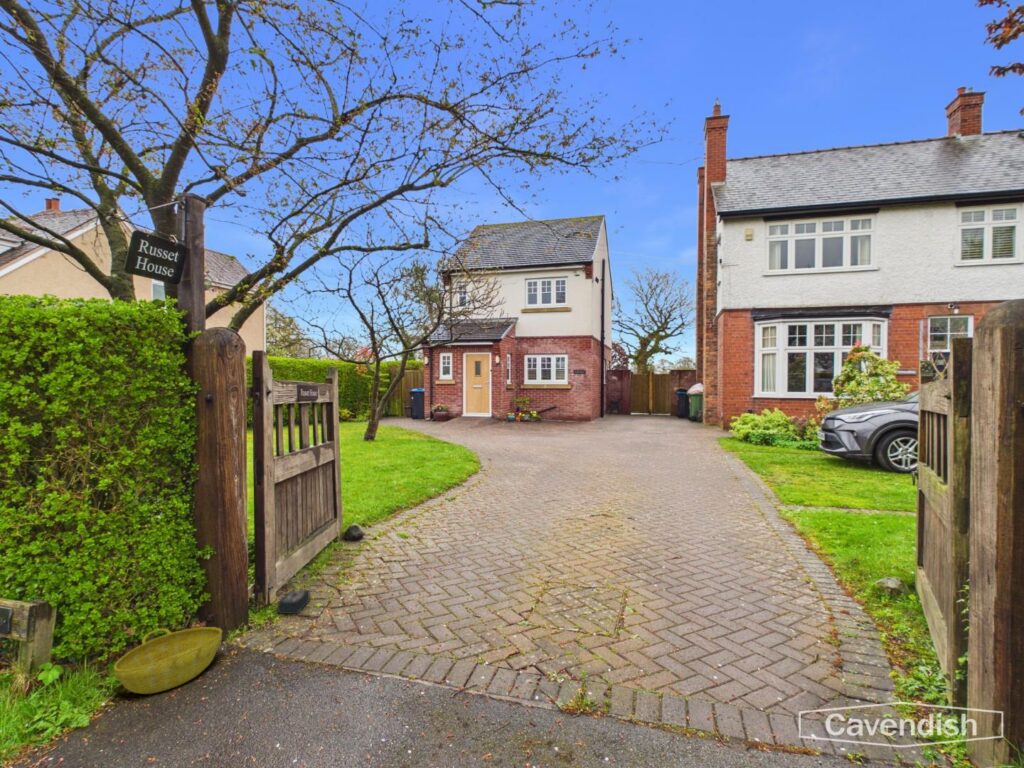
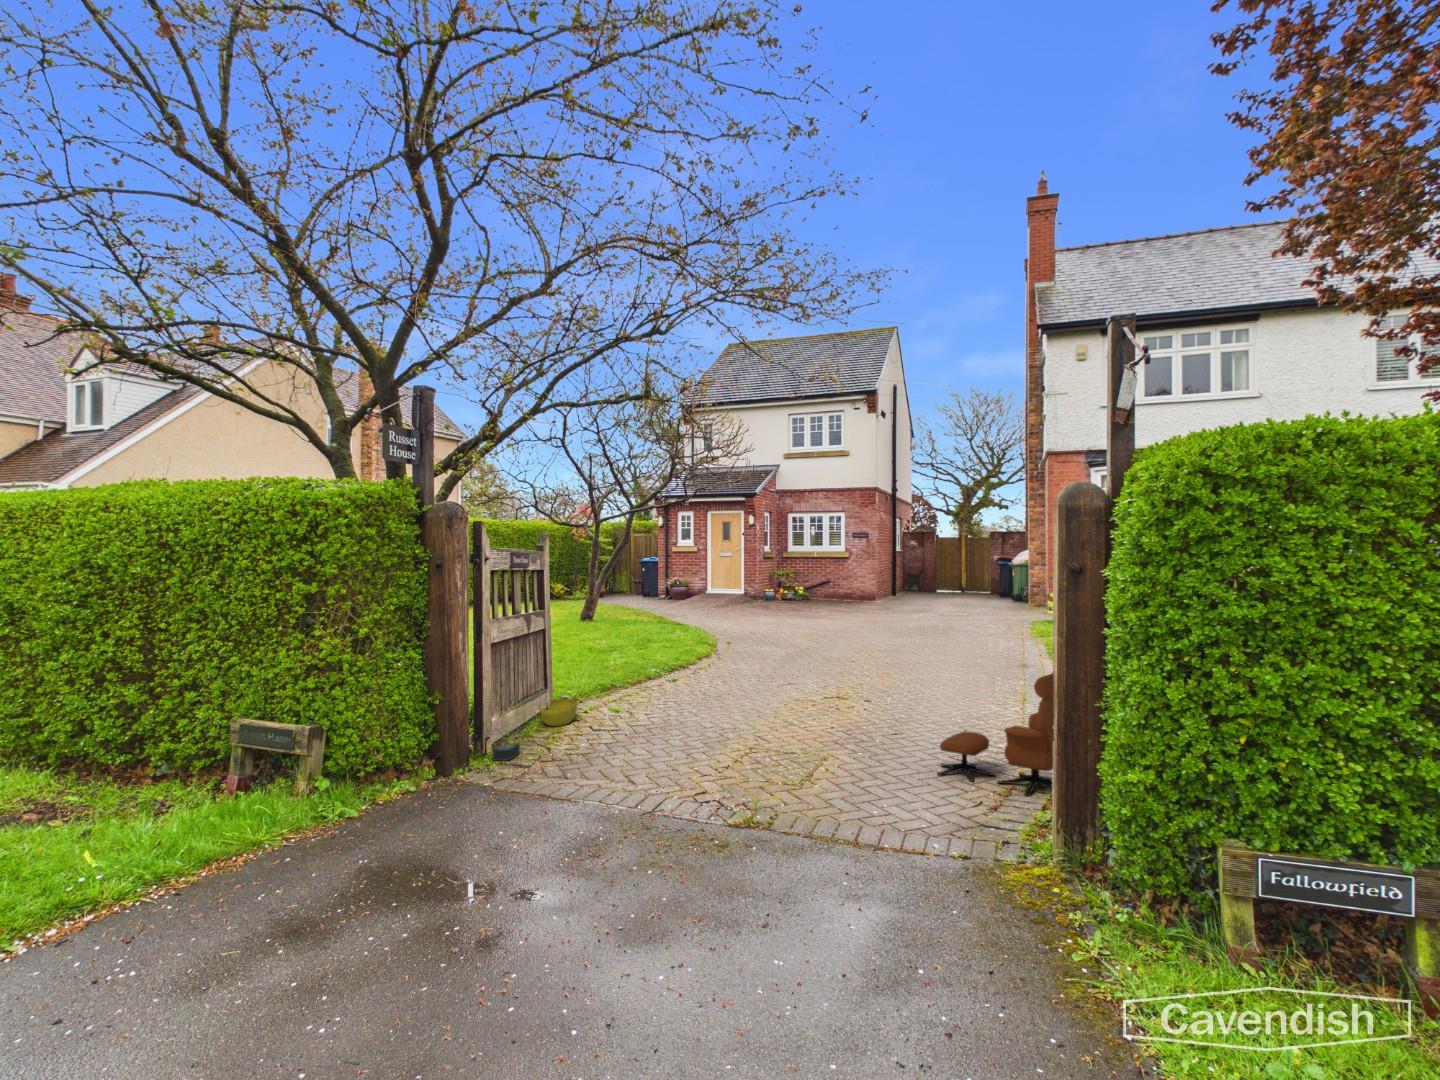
lounge chair: none [756,508,922,652] -> present [938,672,1054,796]
basket: present [113,627,222,694] -> present [539,699,580,726]

